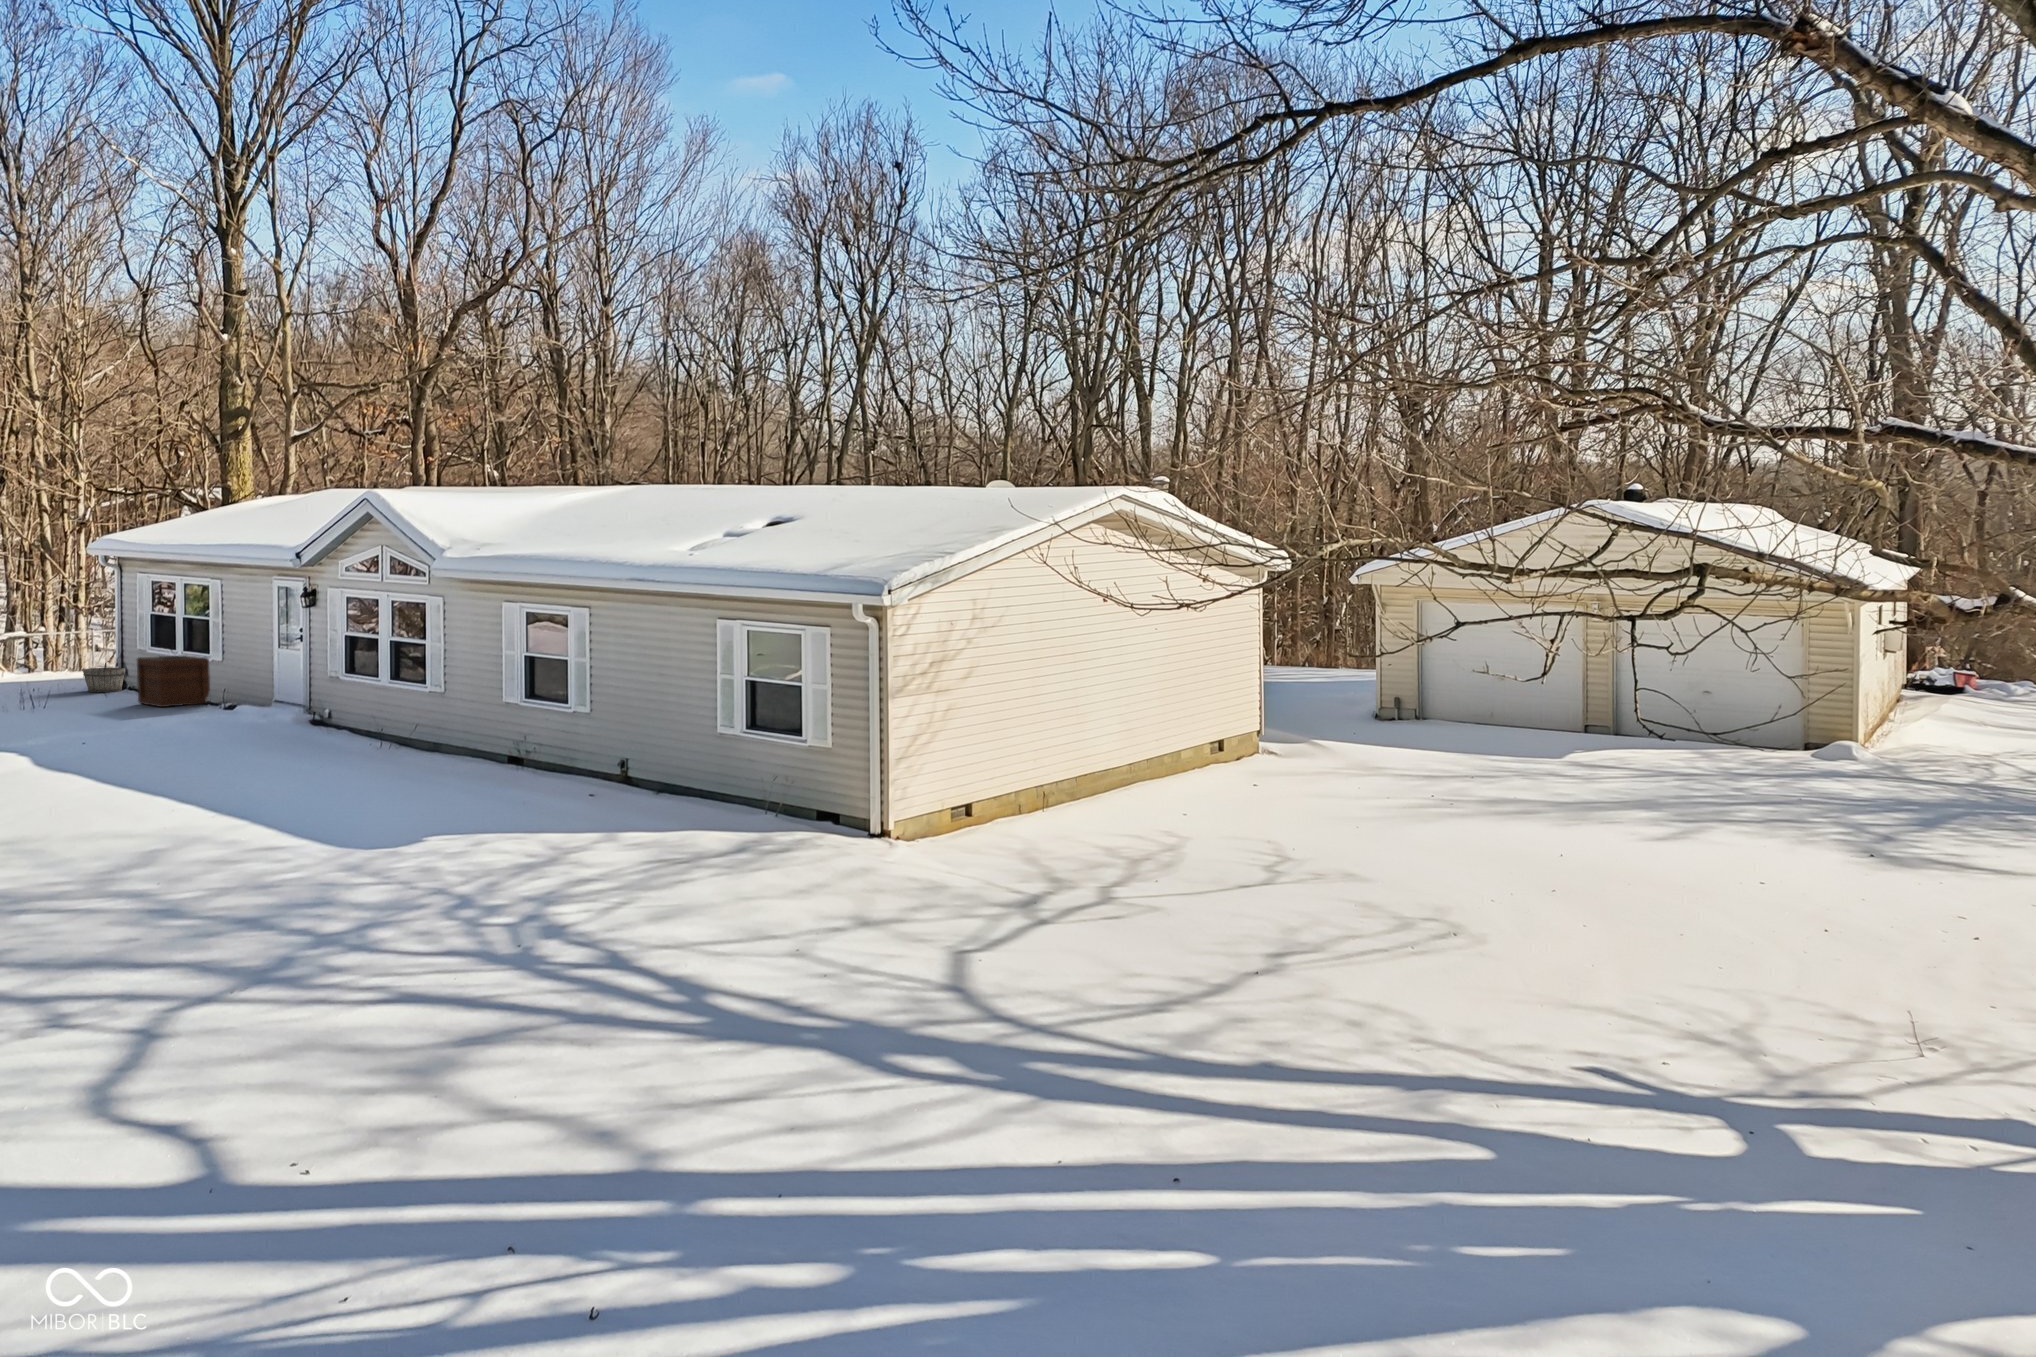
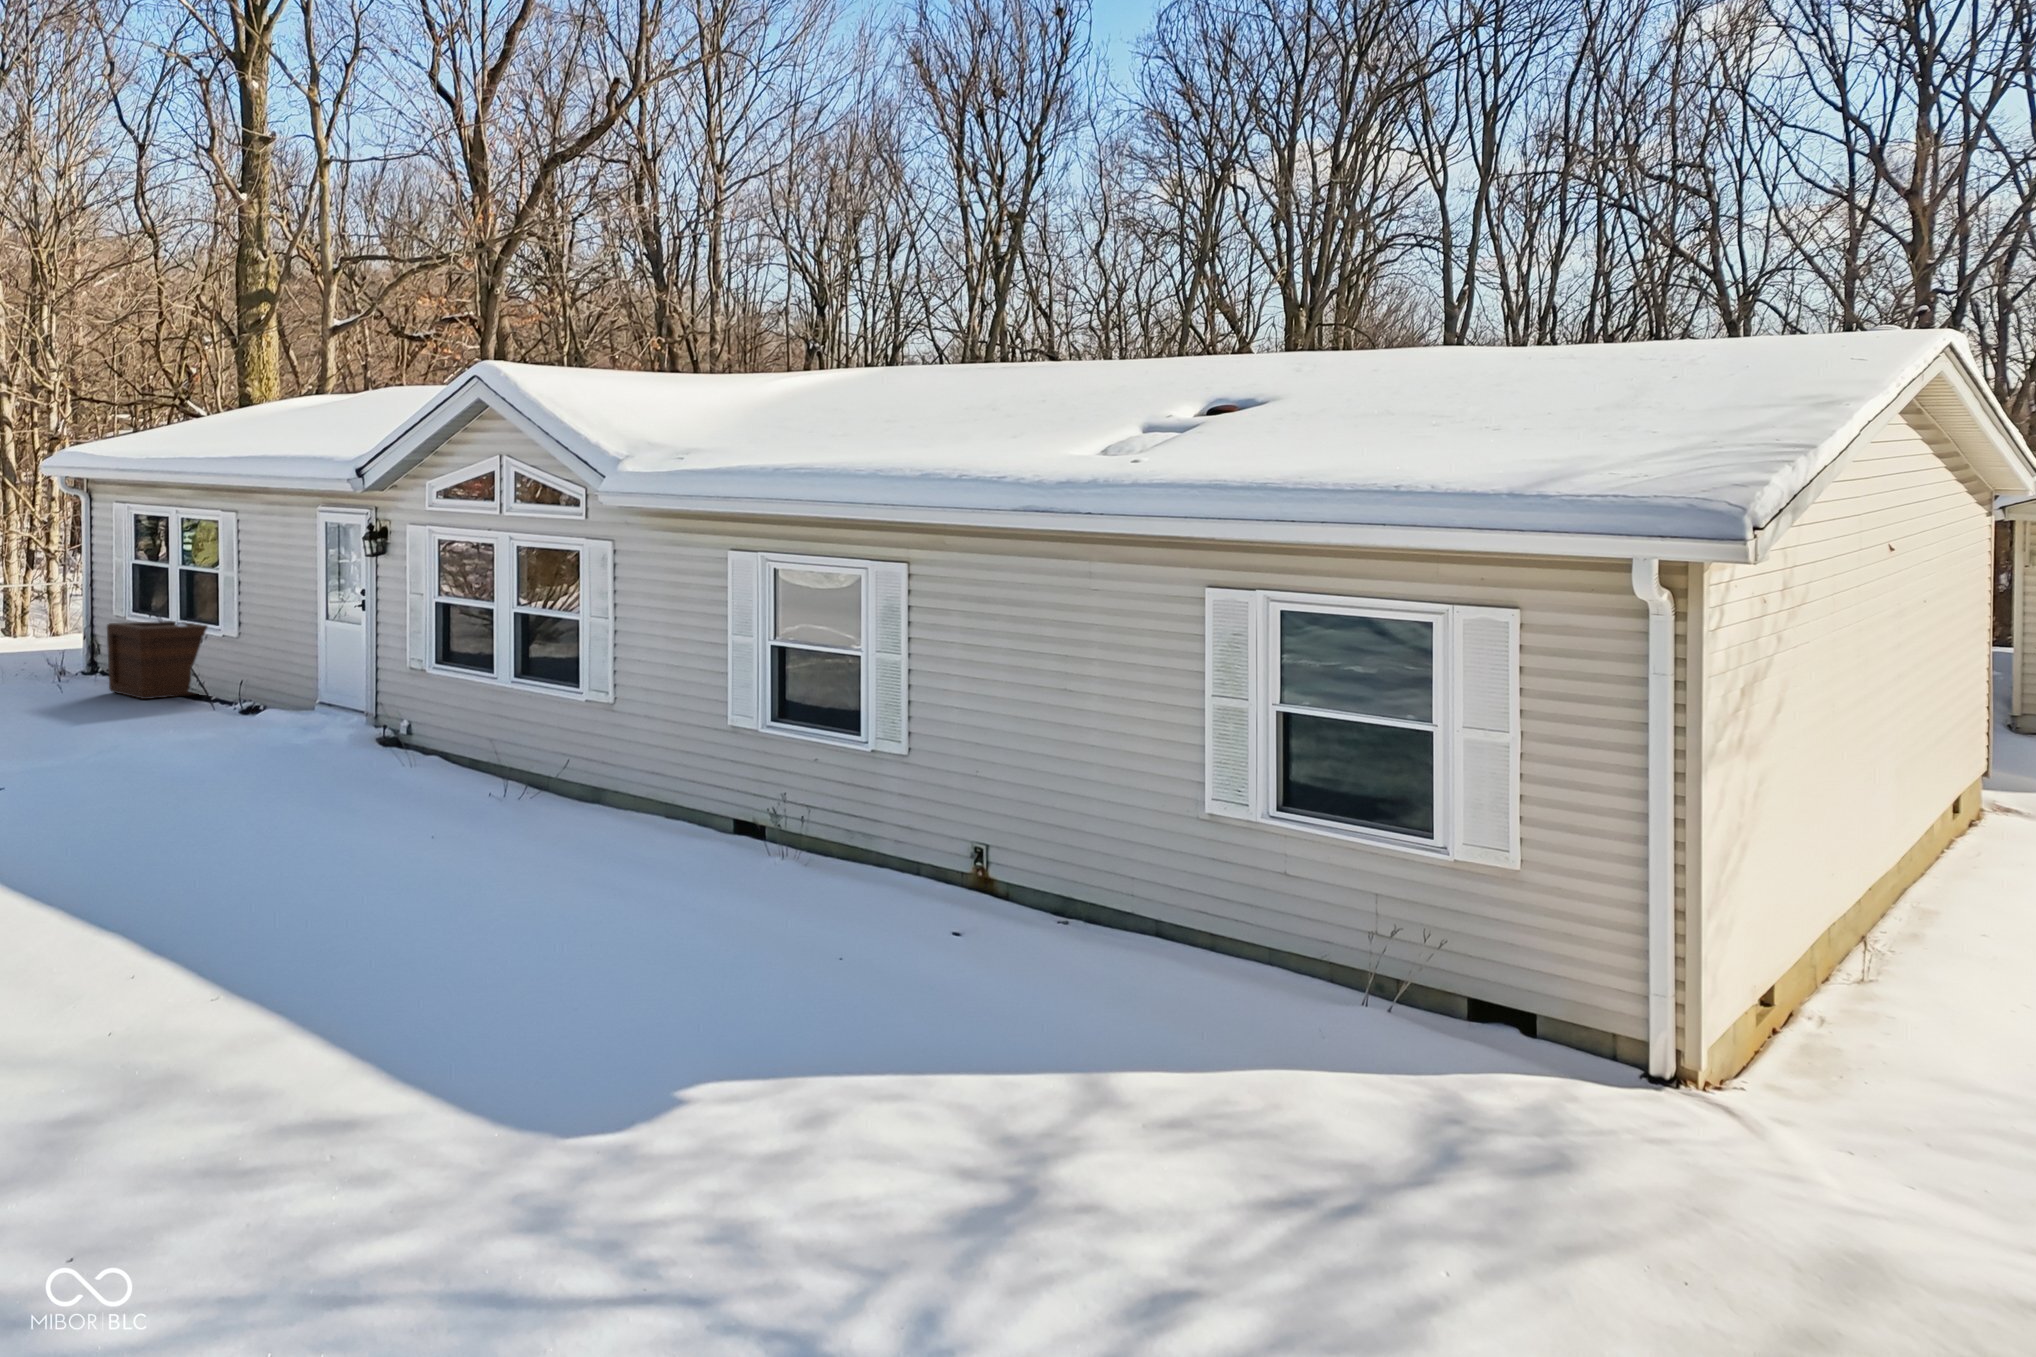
wooden bucket: present [83,661,125,692] -> none [32,624,97,669]

